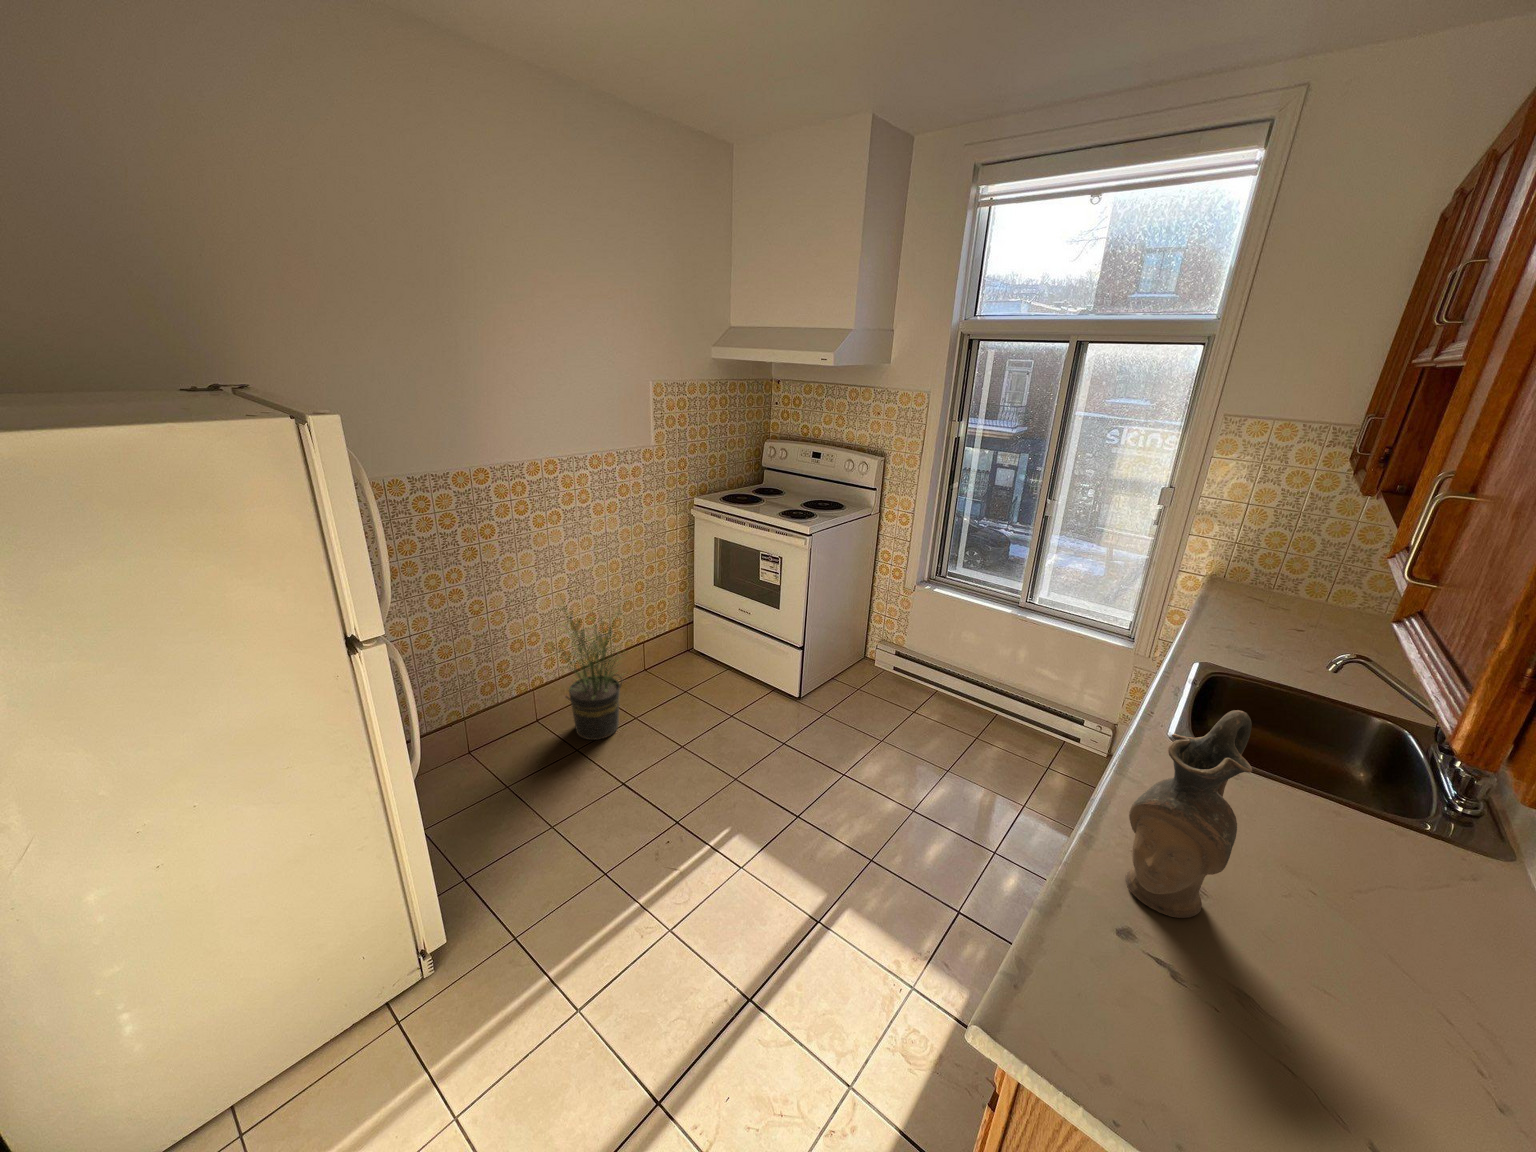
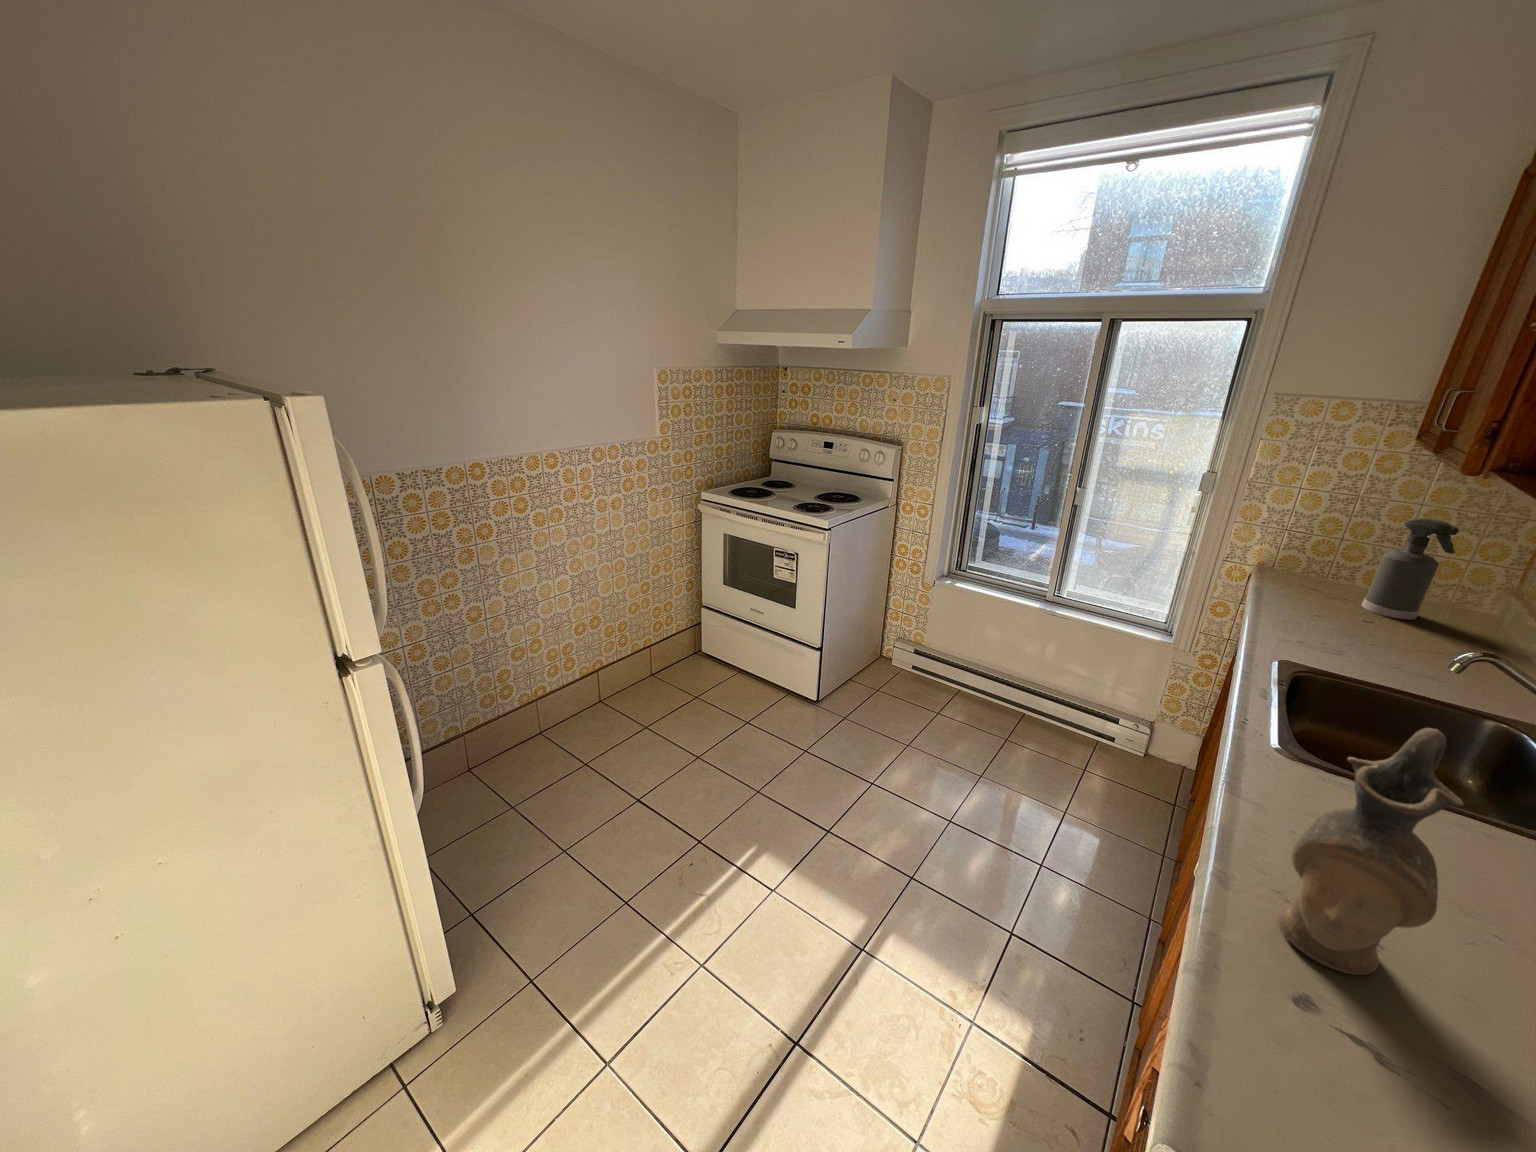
spray bottle: none [1299,535,1383,629] -> present [1362,518,1459,620]
potted plant: present [548,601,628,740] -> none [541,595,641,753]

